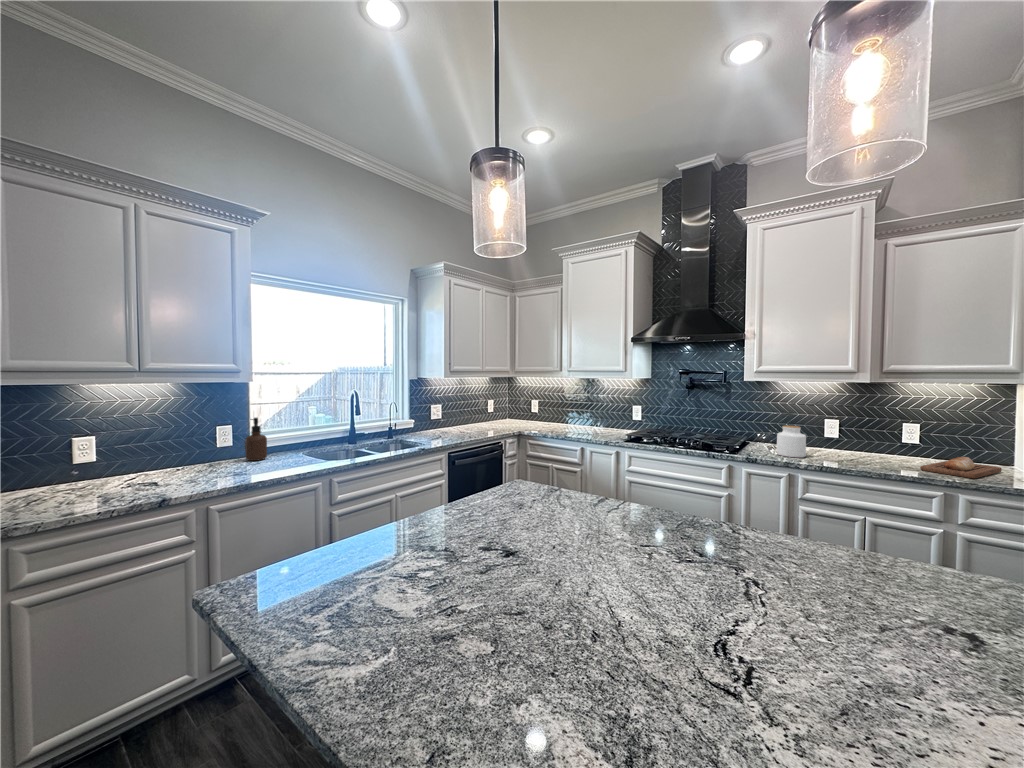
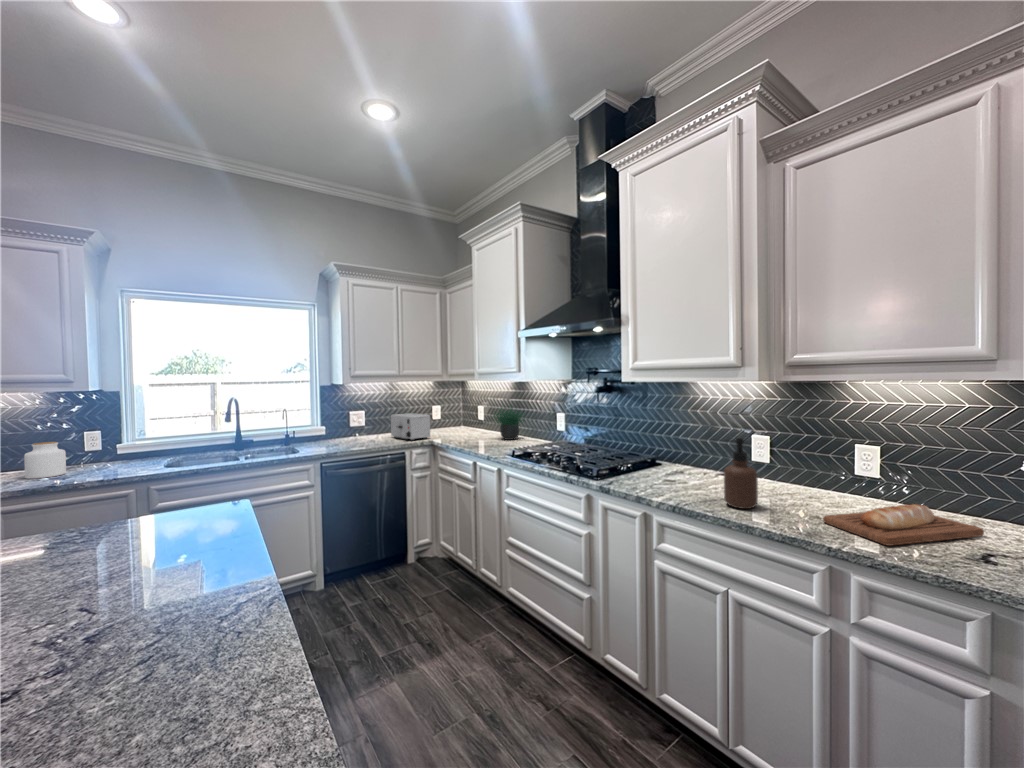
potted plant: none [562,391,599,429] -> present [496,408,522,440]
toaster: none [470,407,510,431] -> present [391,413,430,441]
soap dispenser: present [245,418,267,461] -> present [724,438,758,509]
jar: present [777,426,806,457] -> present [24,442,66,479]

